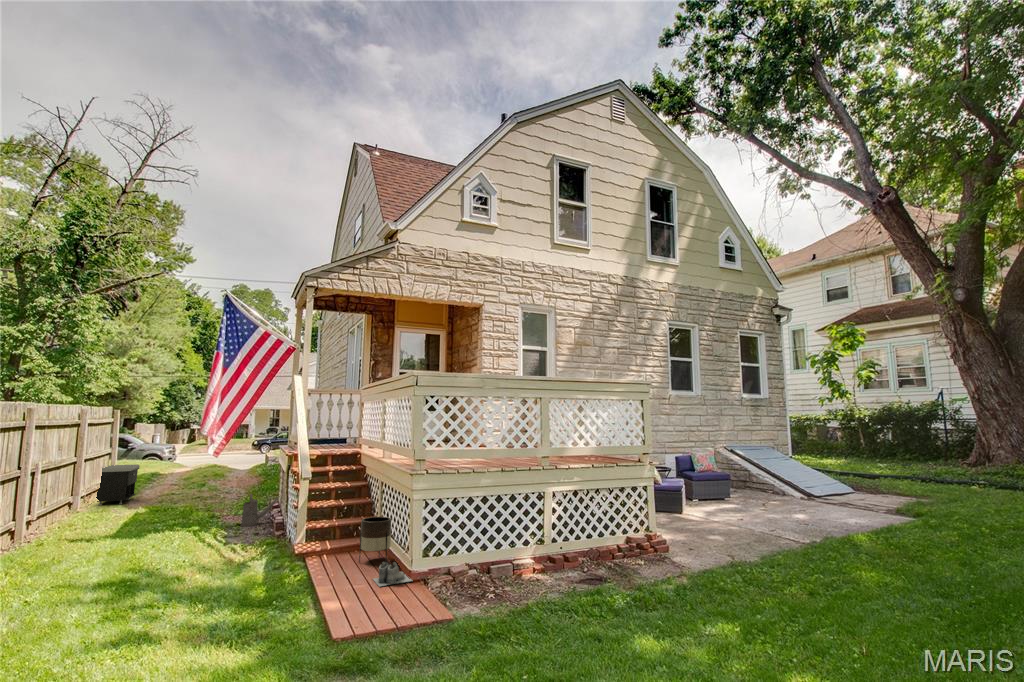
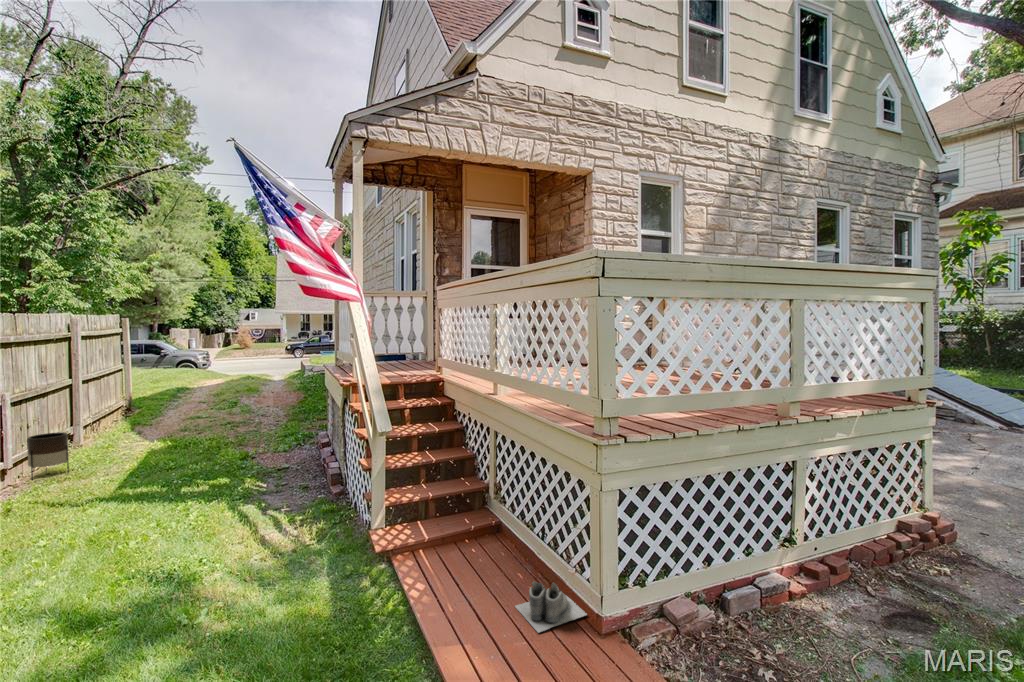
storage bench: present [96,464,140,505] -> none [107,383,161,433]
watering can: present [241,494,278,527] -> none [279,428,330,470]
planter: present [359,517,391,562] -> present [27,432,69,480]

